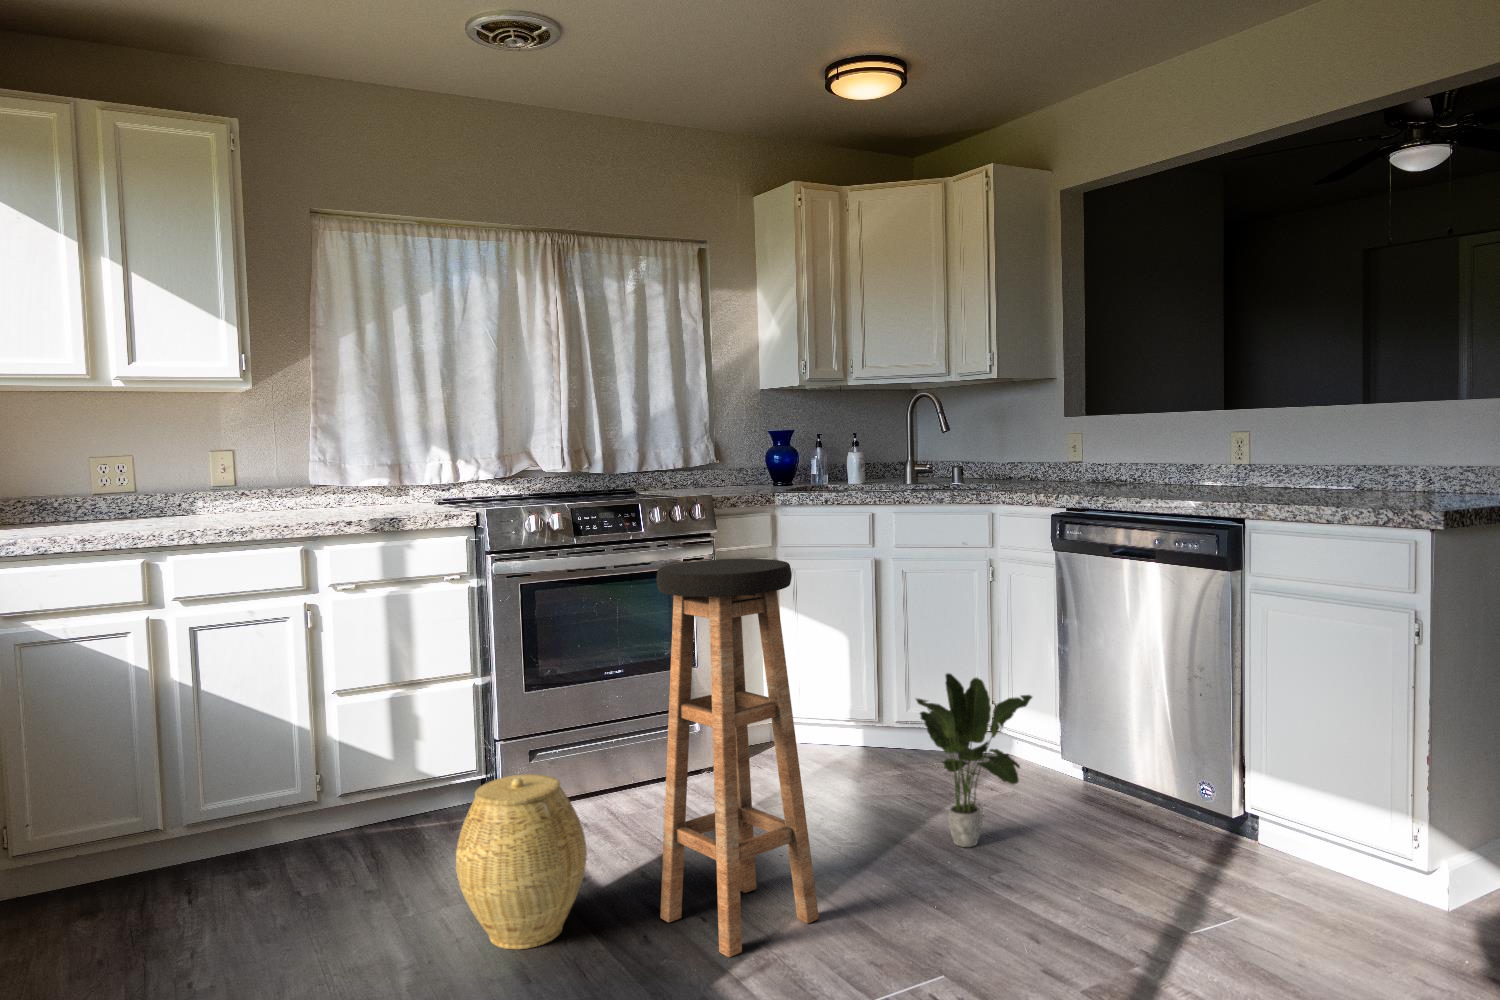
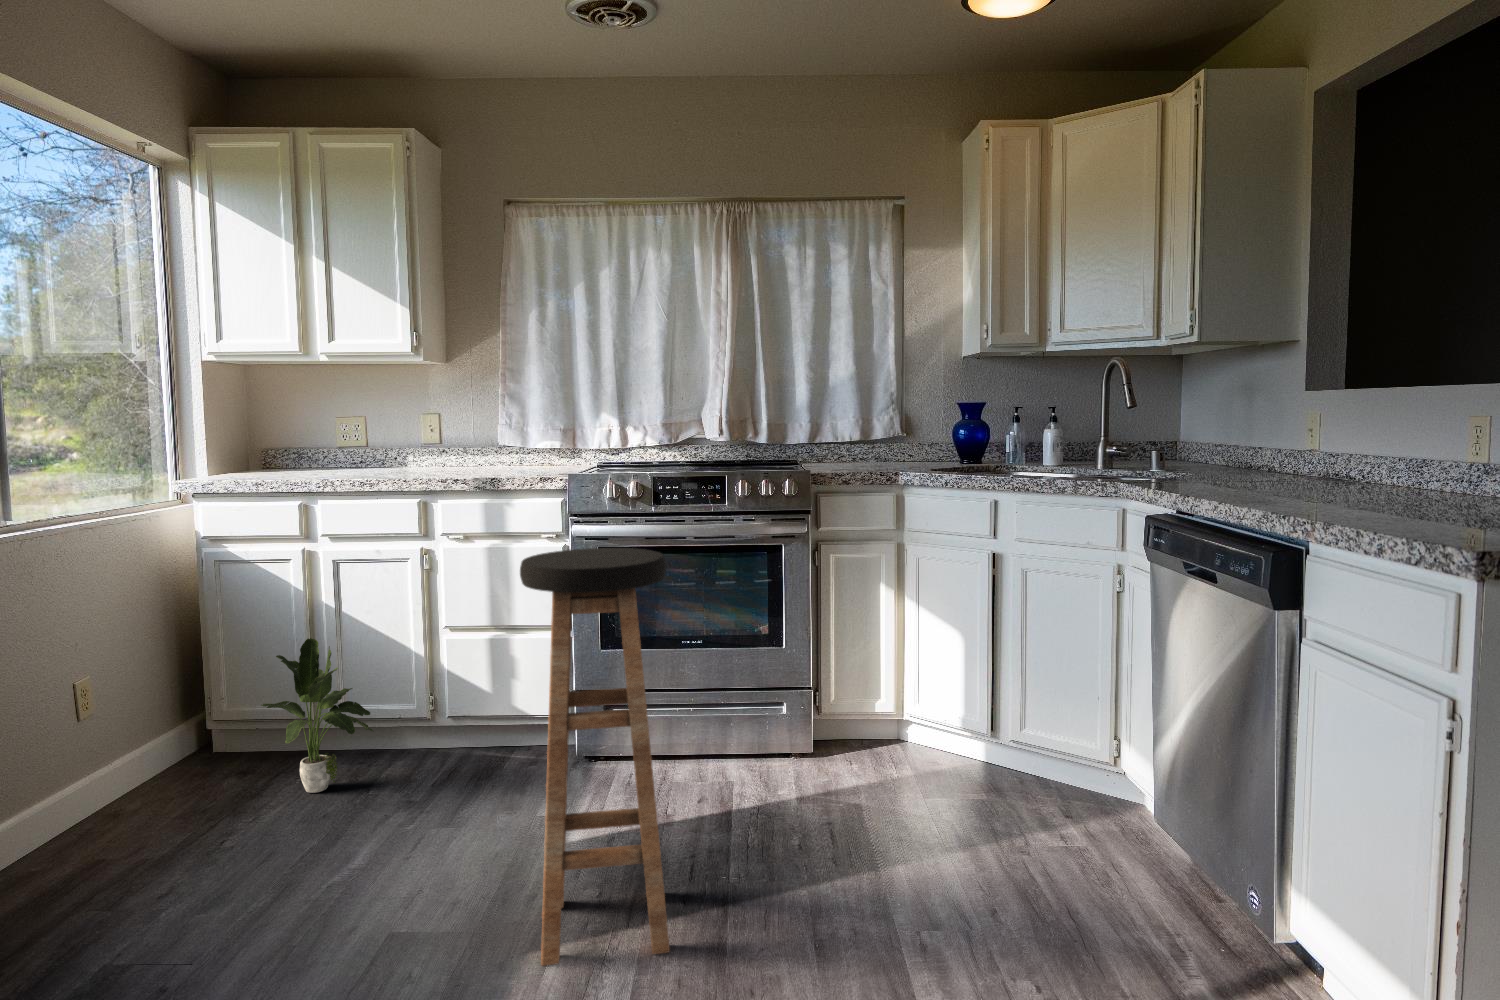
potted plant: present [916,673,1032,847] -> present [261,638,373,793]
woven basket: present [456,774,587,949] -> none [372,732,499,897]

